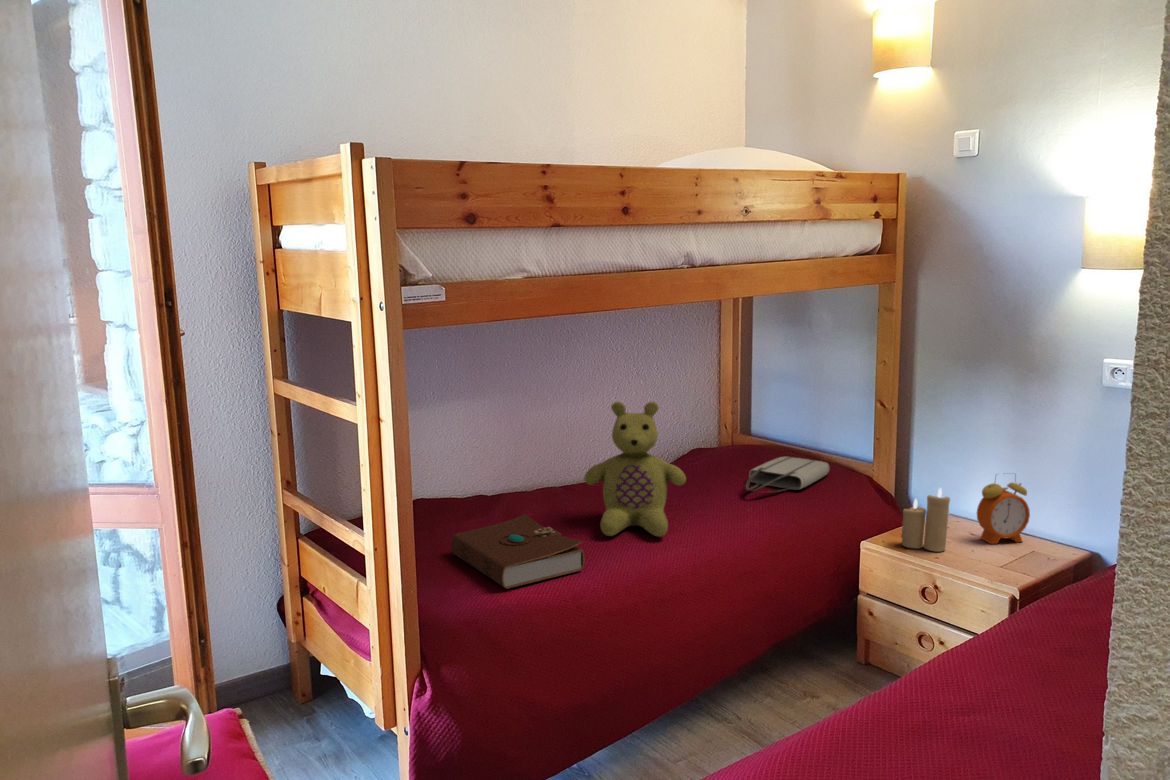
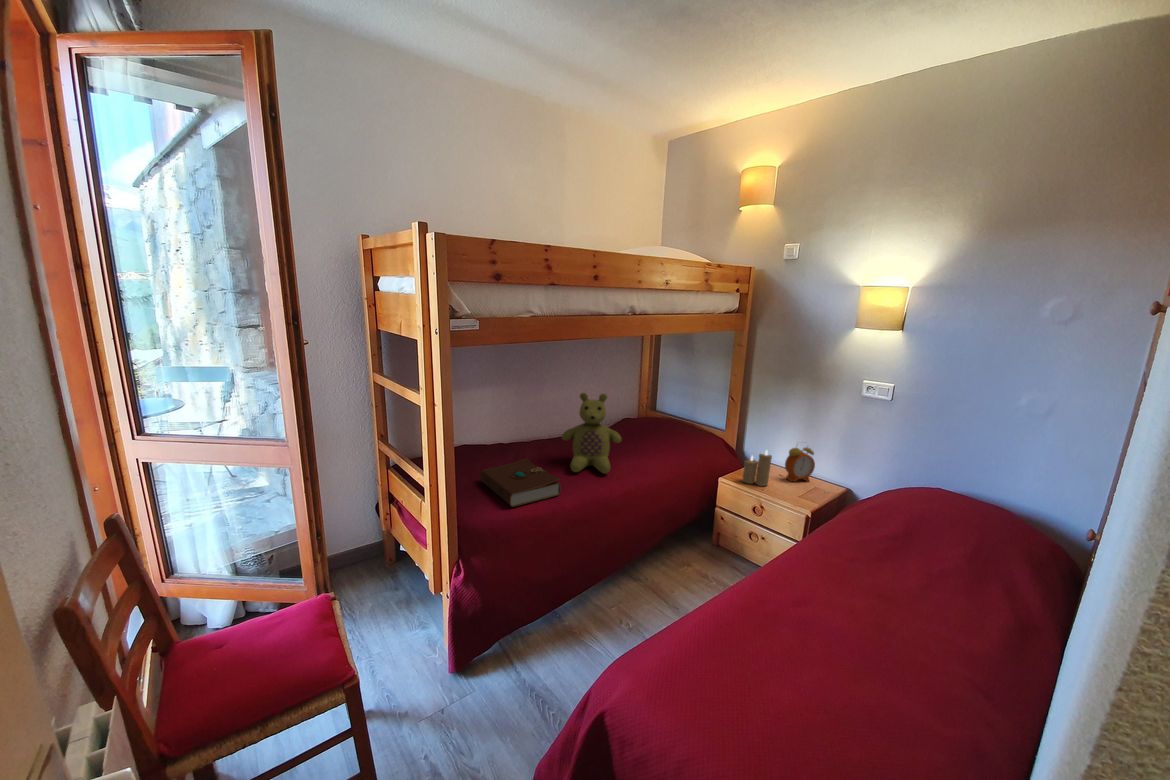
tote bag: present [746,457,830,492] -> none [654,425,701,447]

